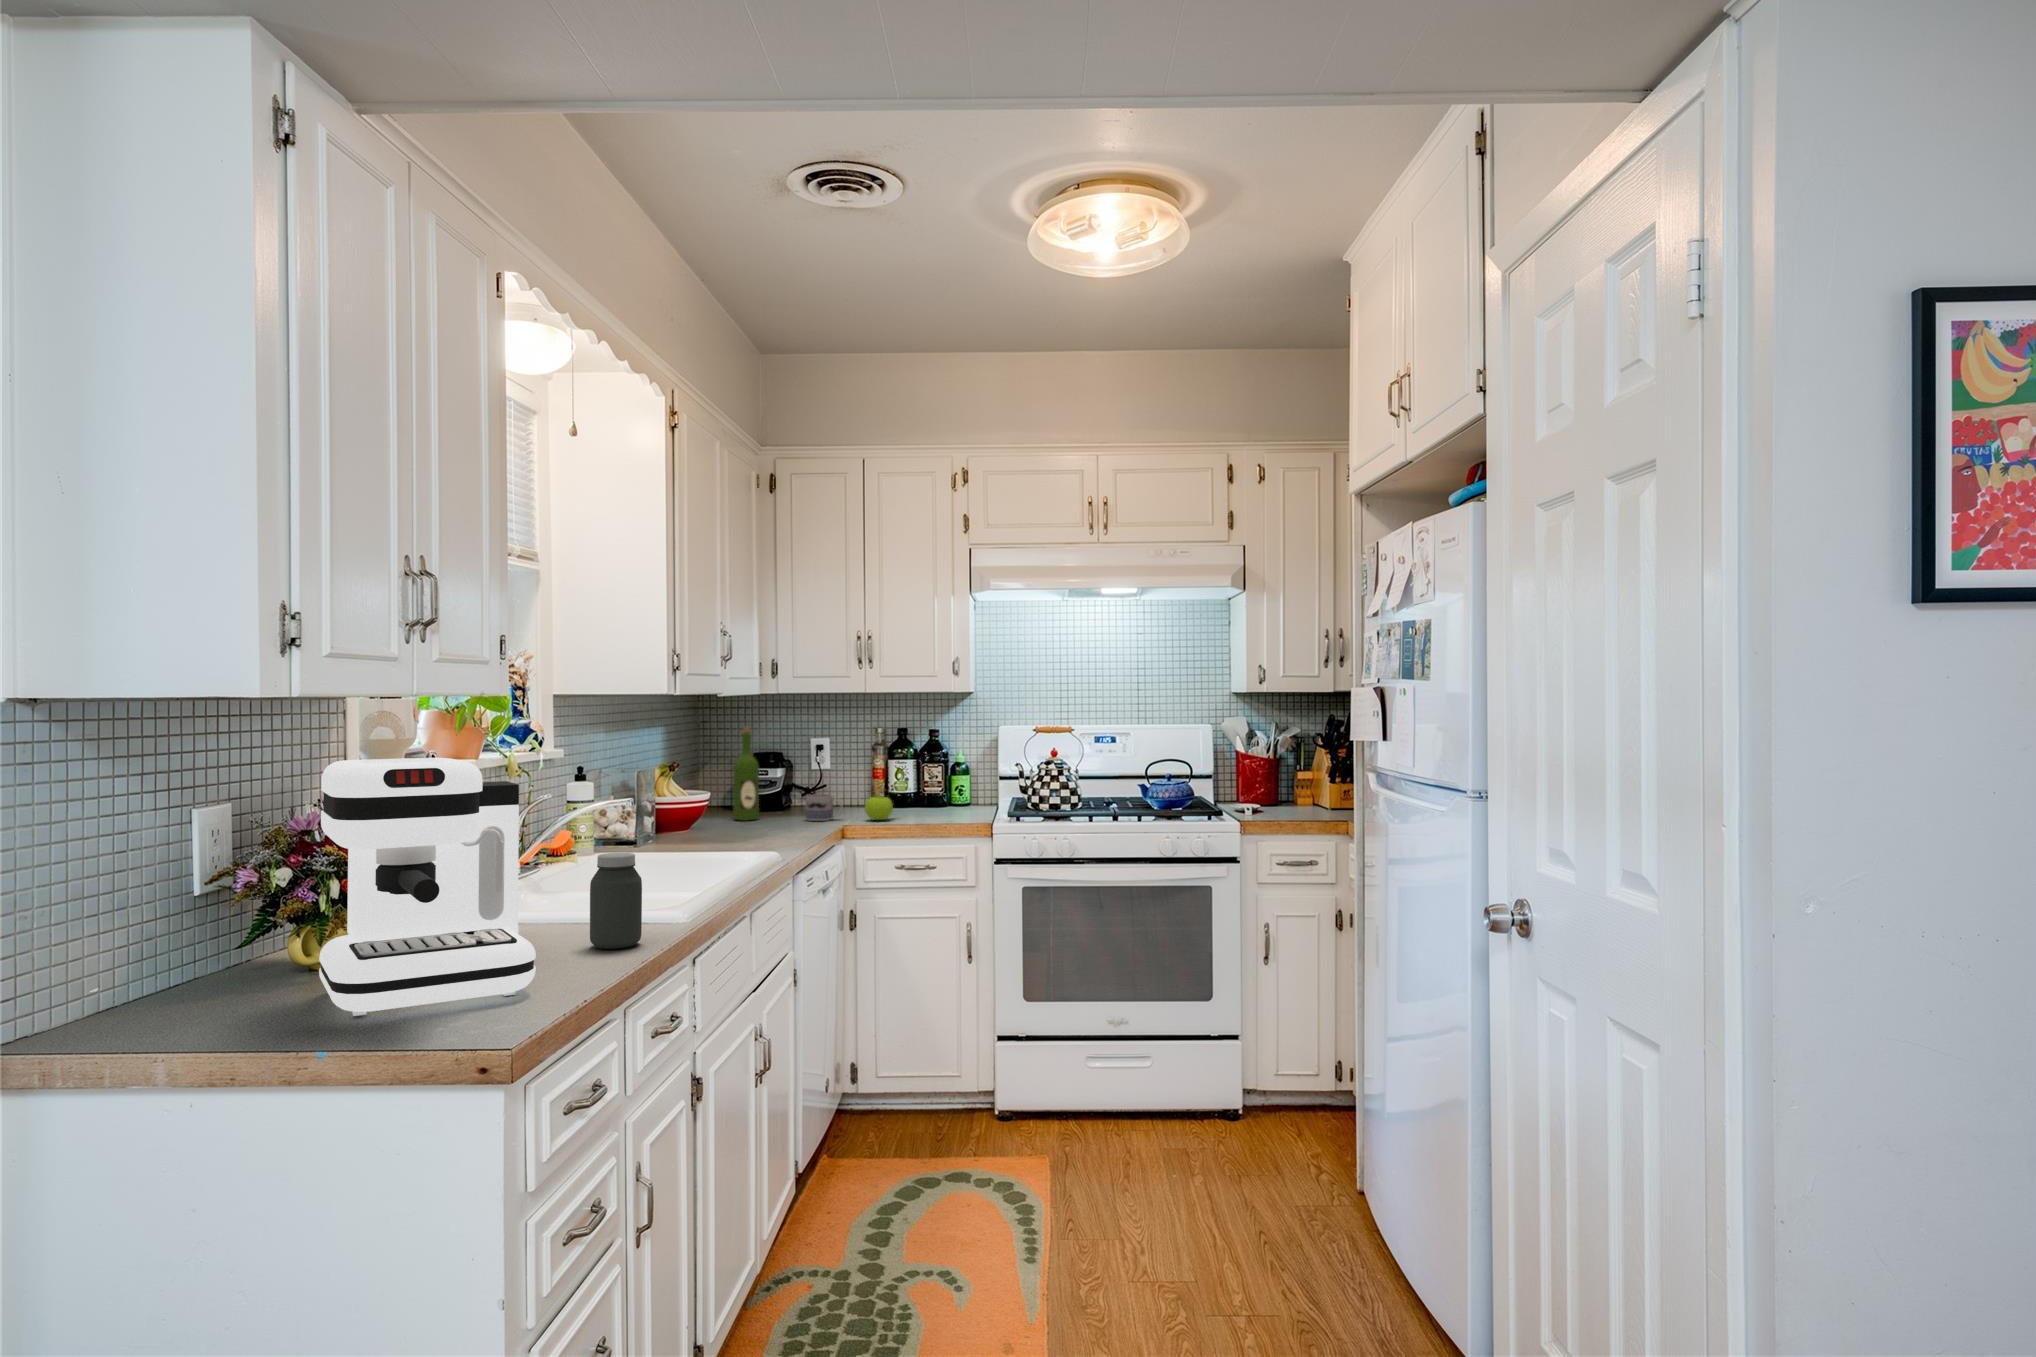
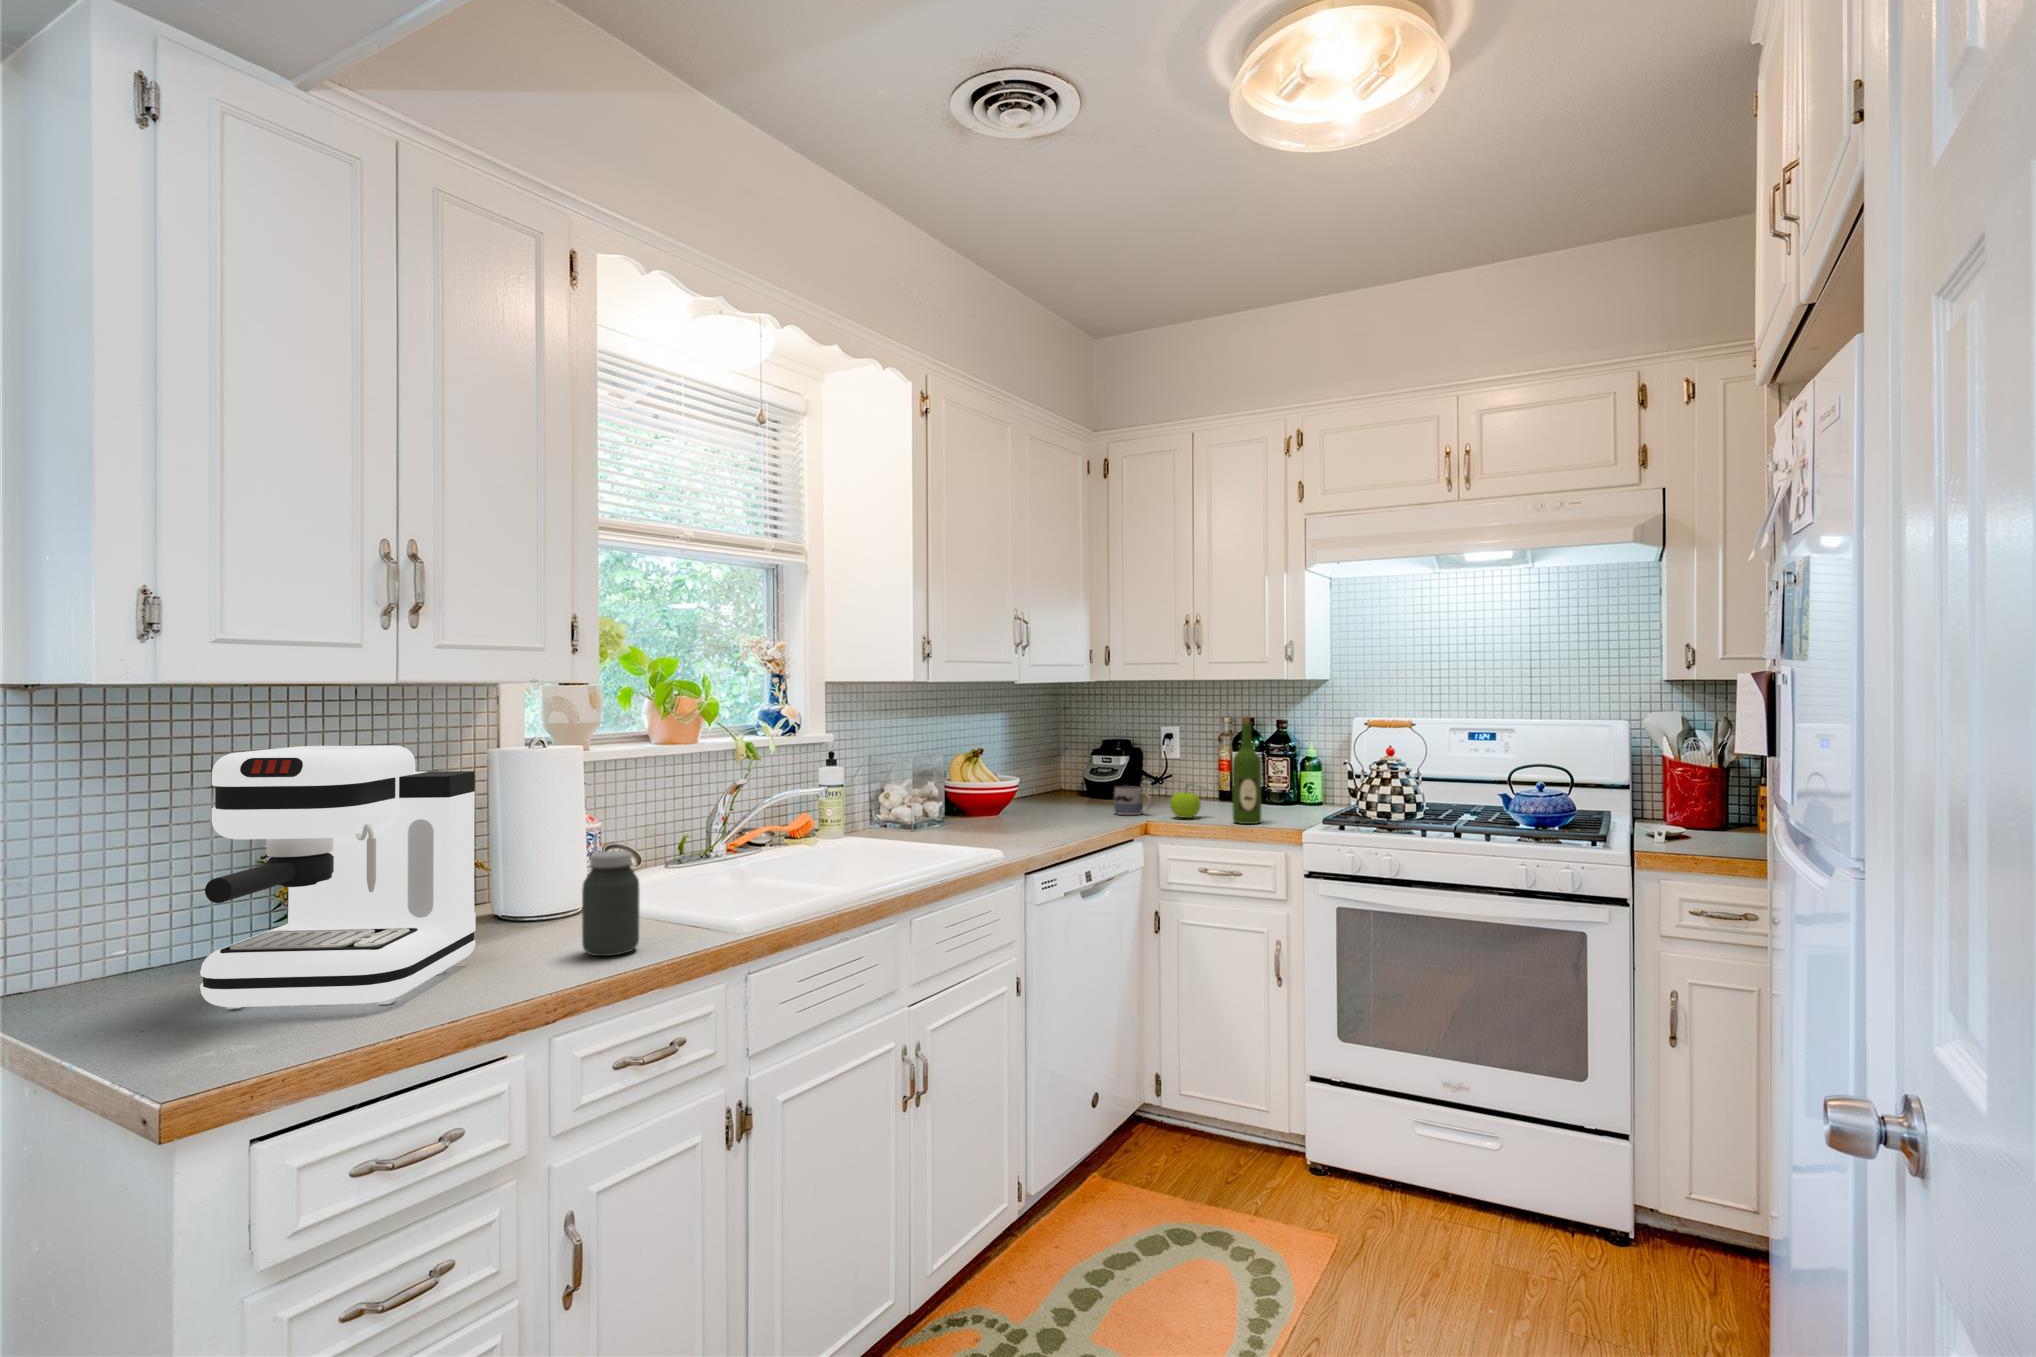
wine bottle: present [733,727,759,820] -> present [1232,716,1261,824]

